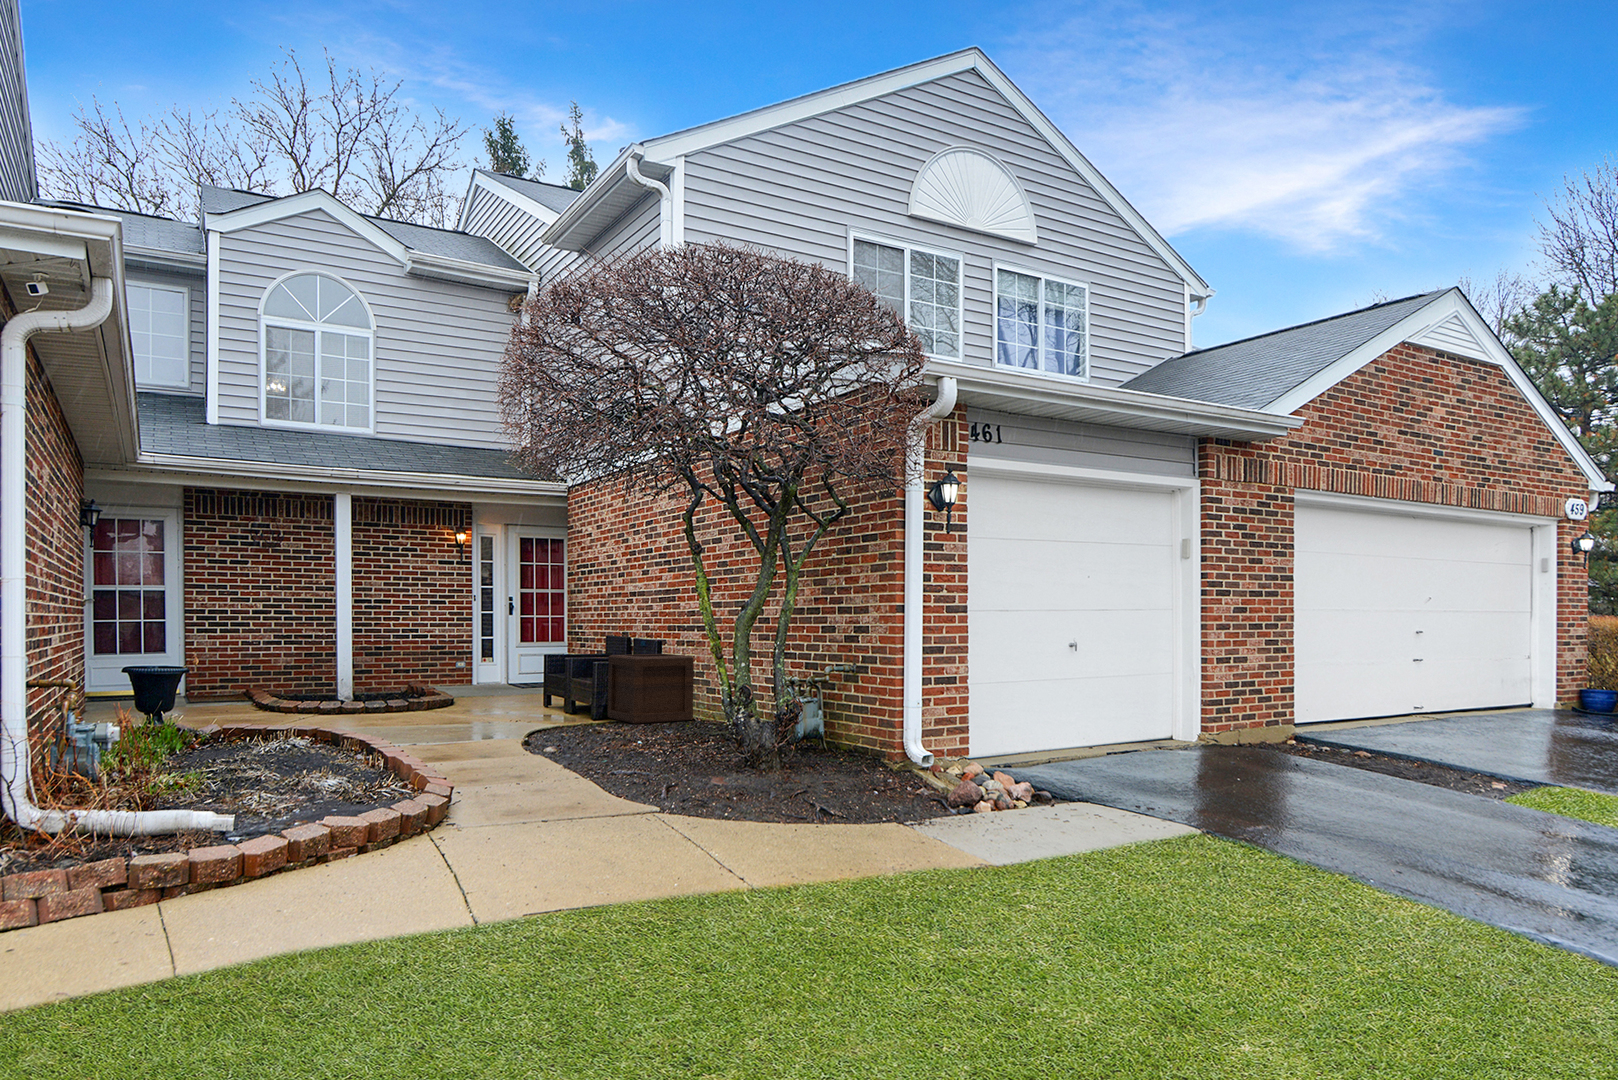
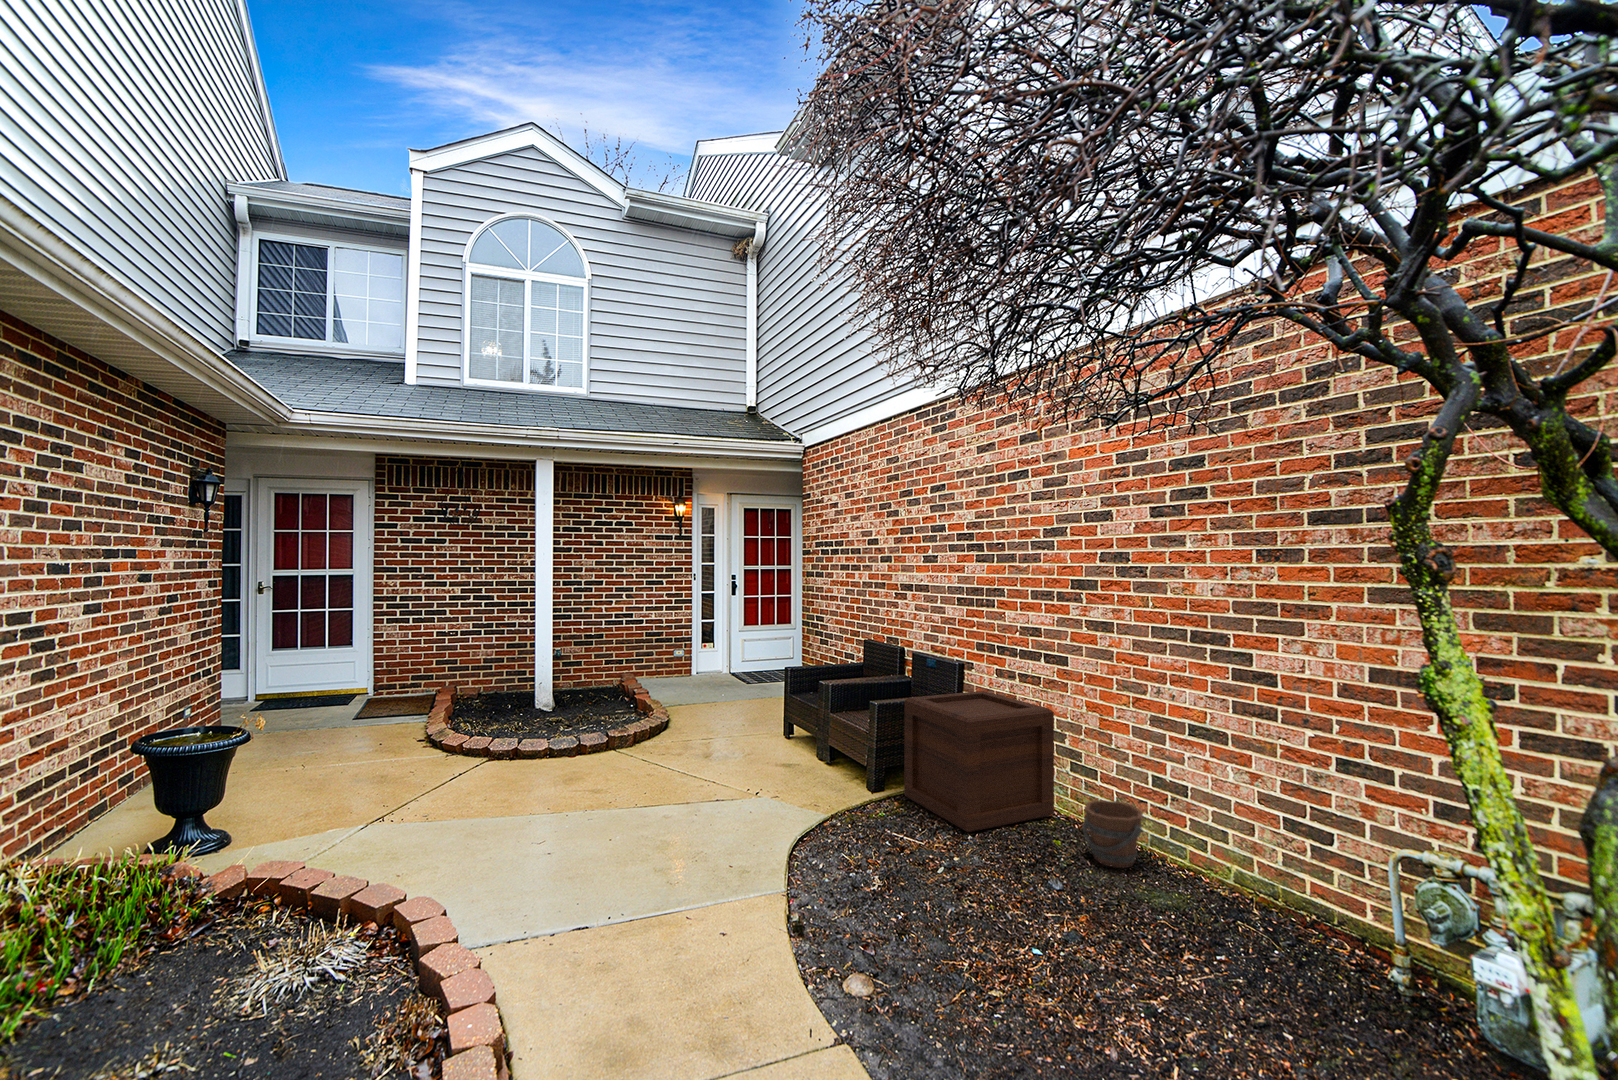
bucket: none [692,699,722,729] -> present [1083,800,1143,868]

